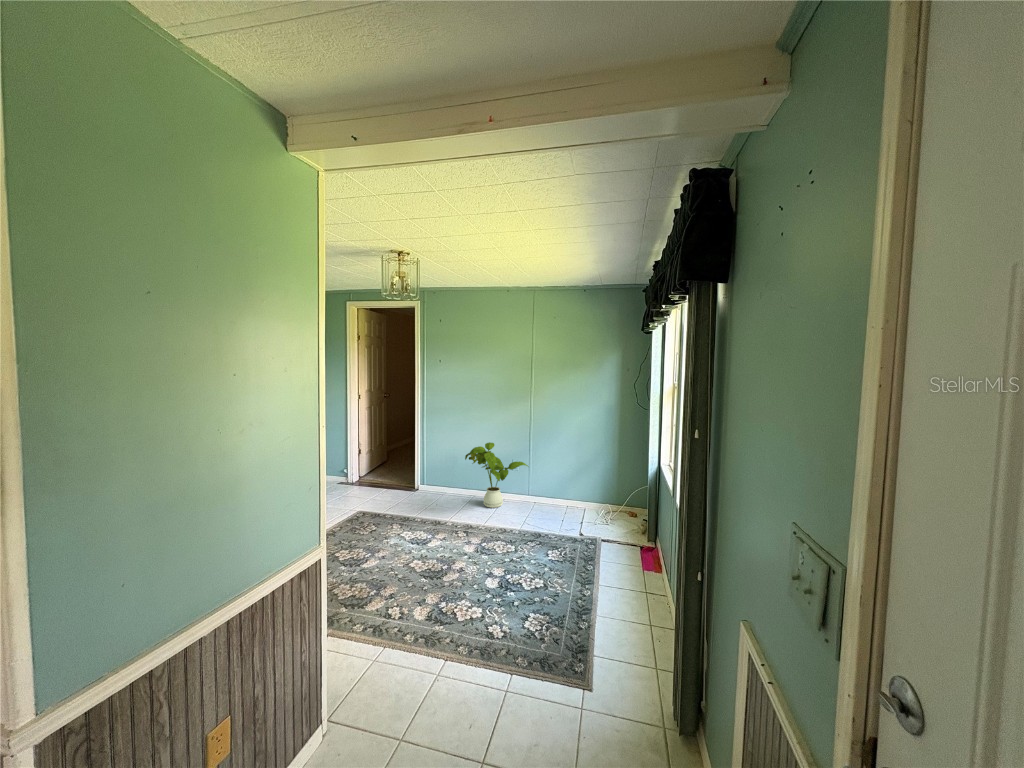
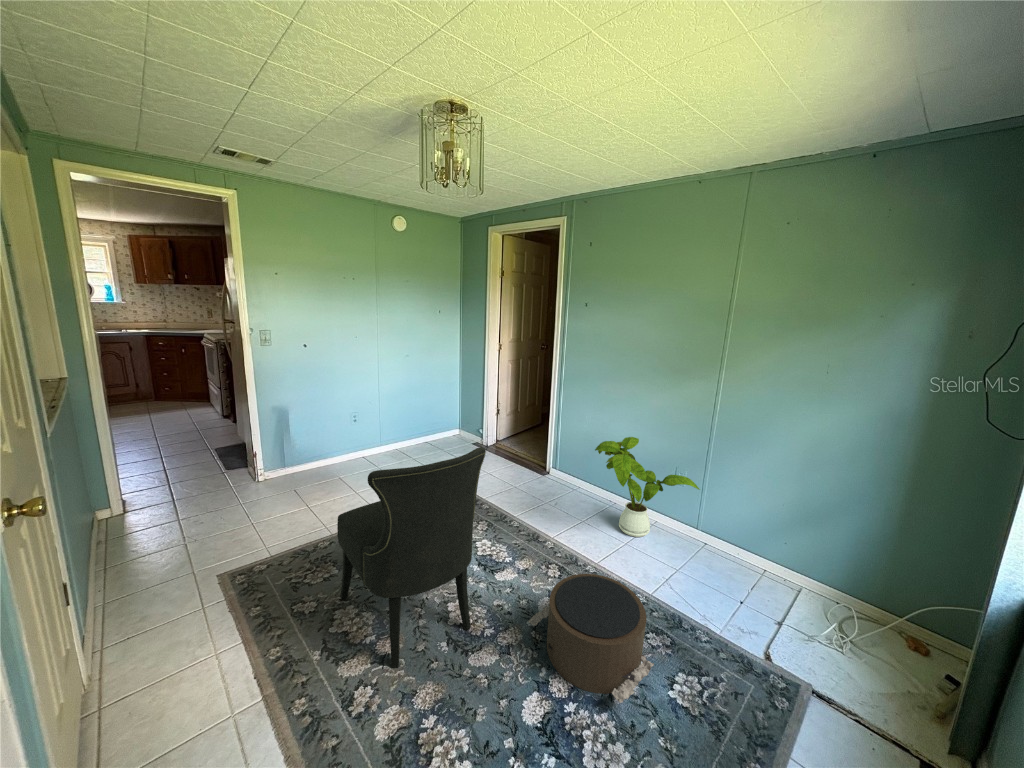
dining chair: none [327,449,439,601] -> present [337,447,486,668]
pouf: none [468,517,539,571] -> present [528,574,654,703]

